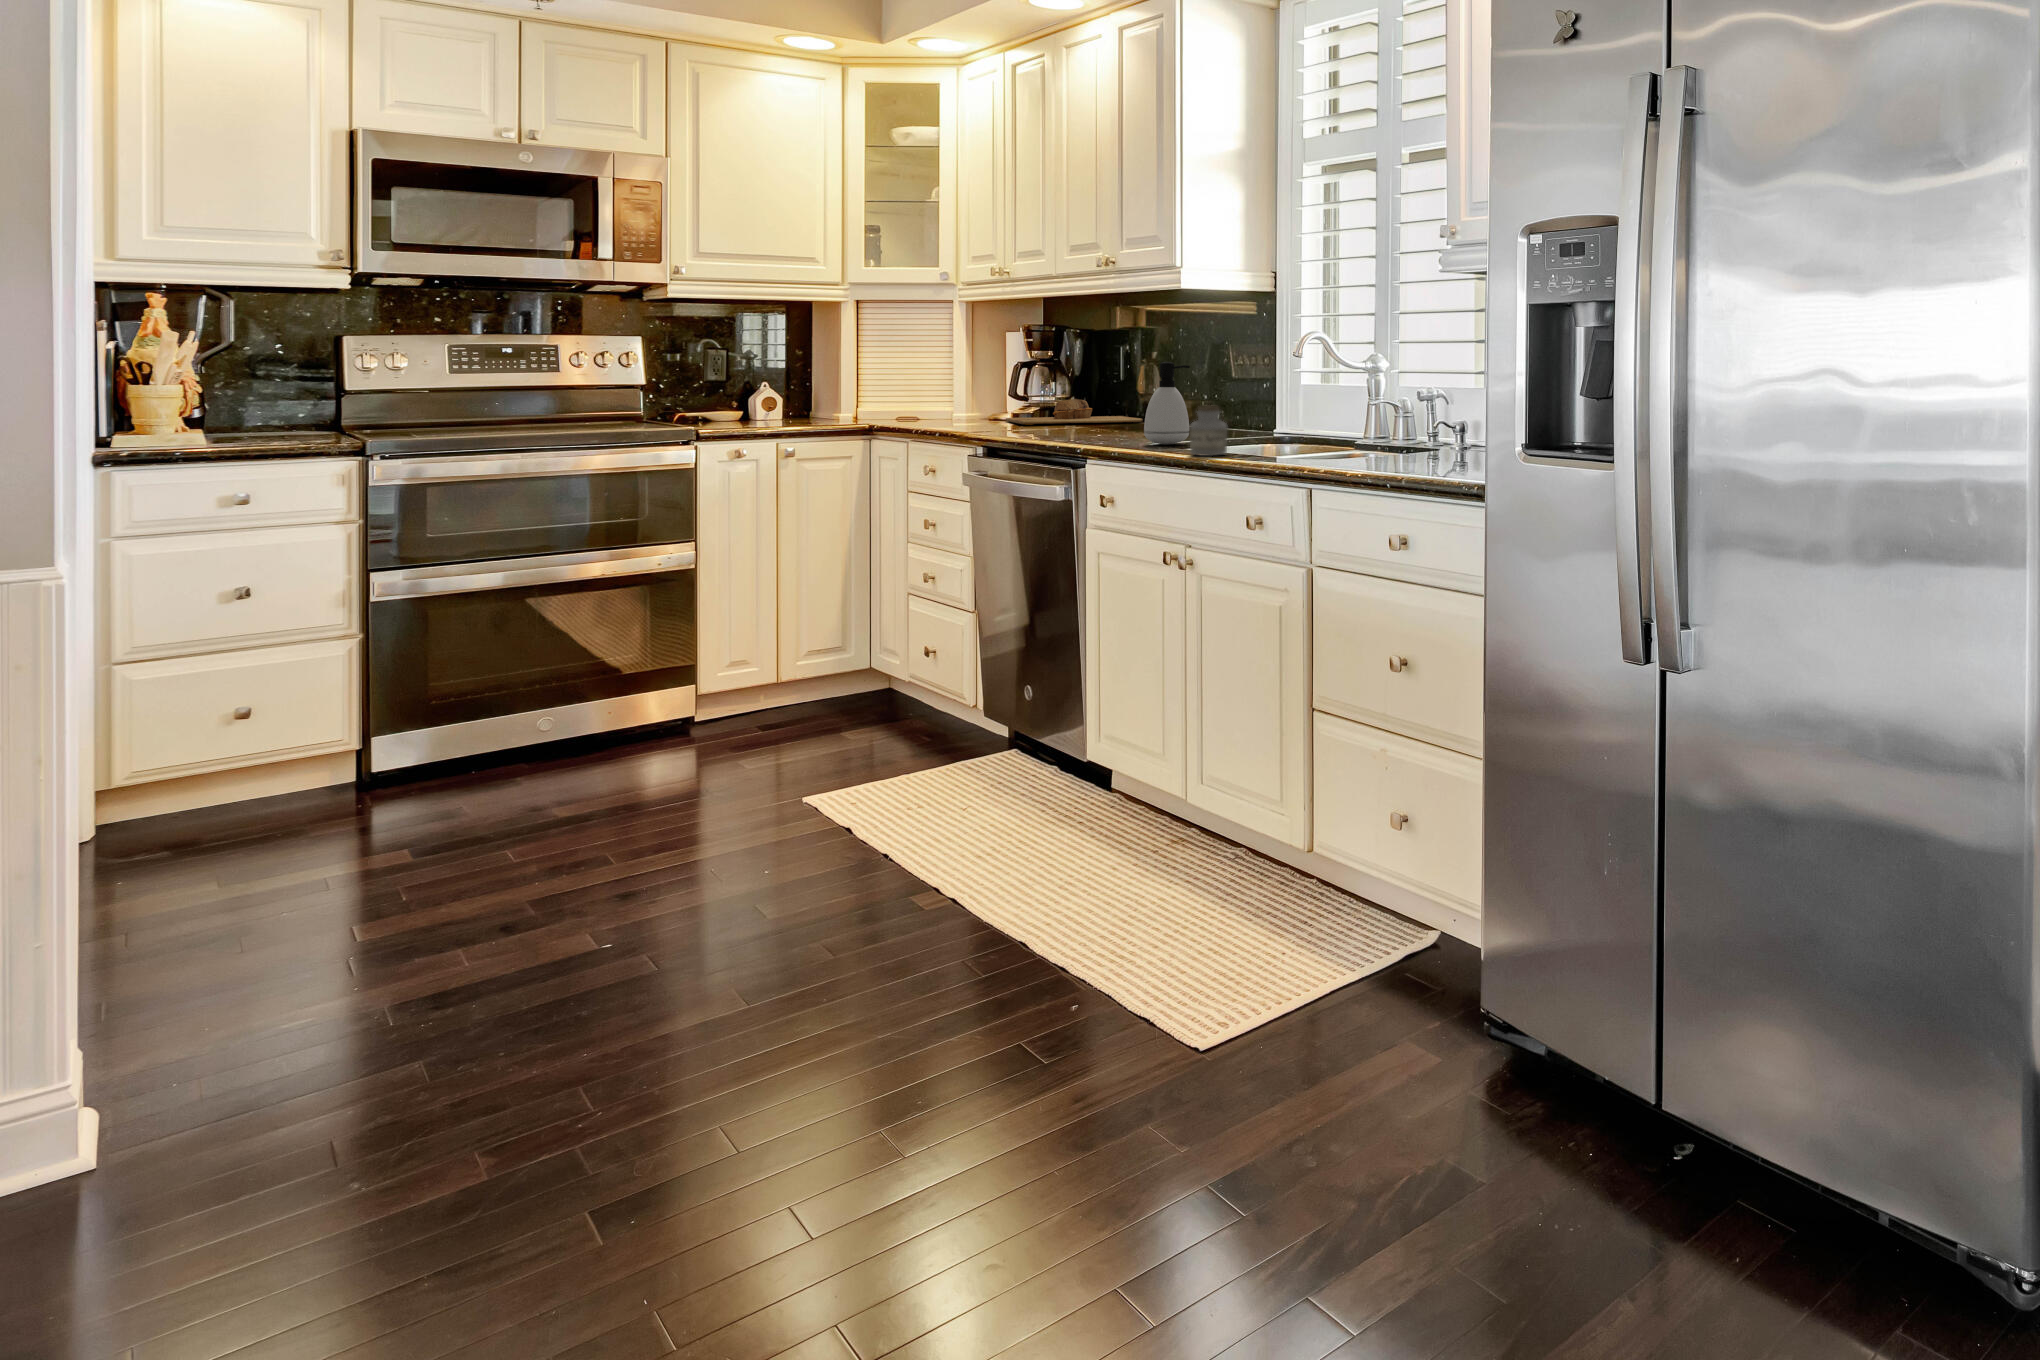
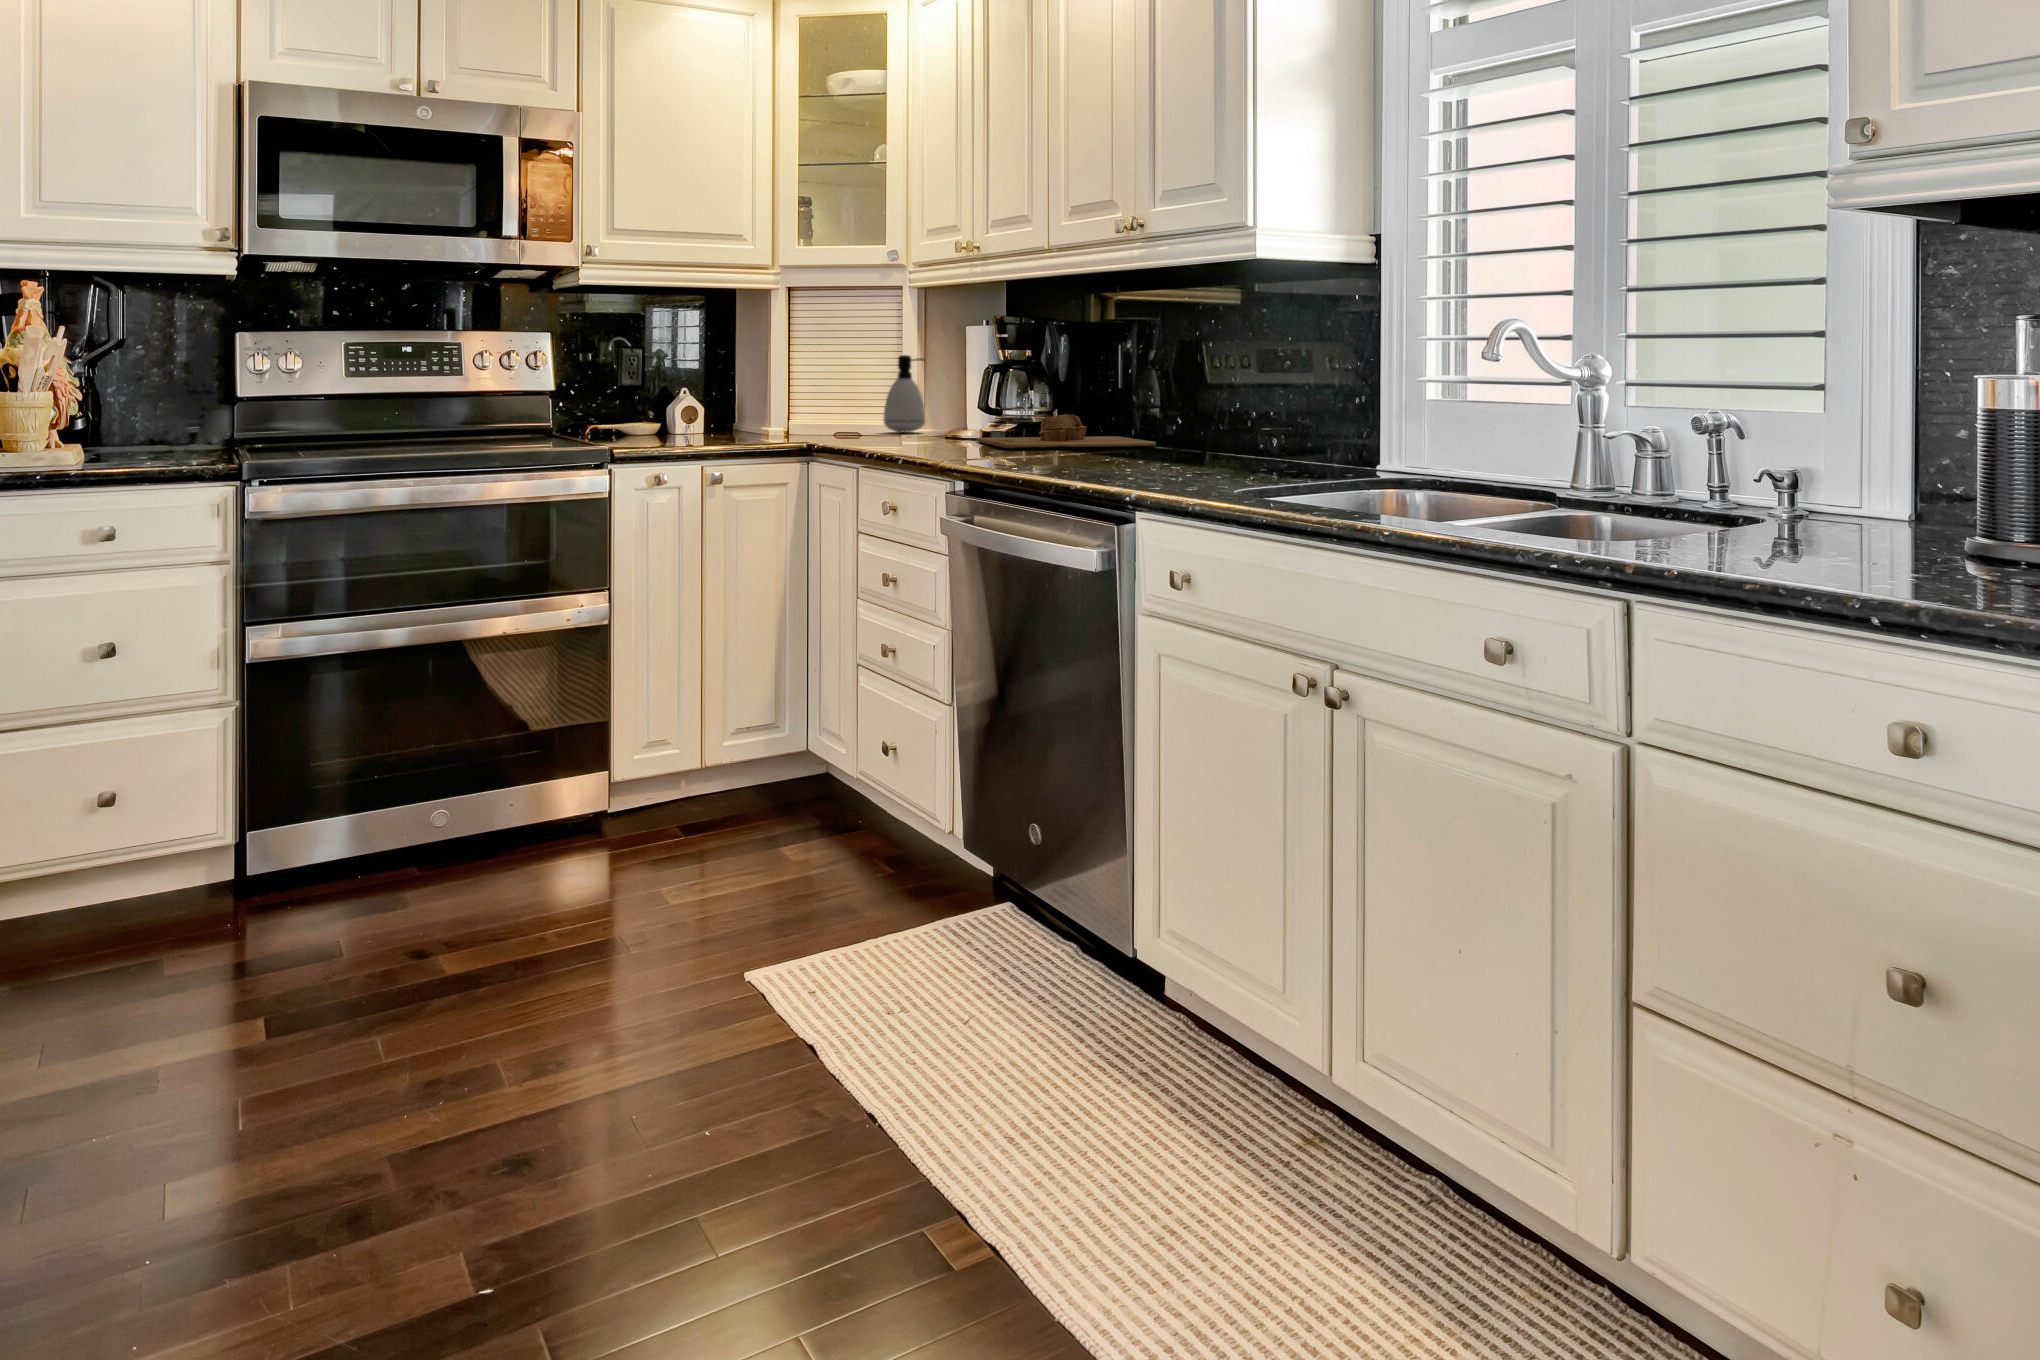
soap dispenser: present [1144,362,1190,444] -> present [883,355,925,433]
jar: present [1190,406,1227,456] -> none [1322,437,1382,517]

